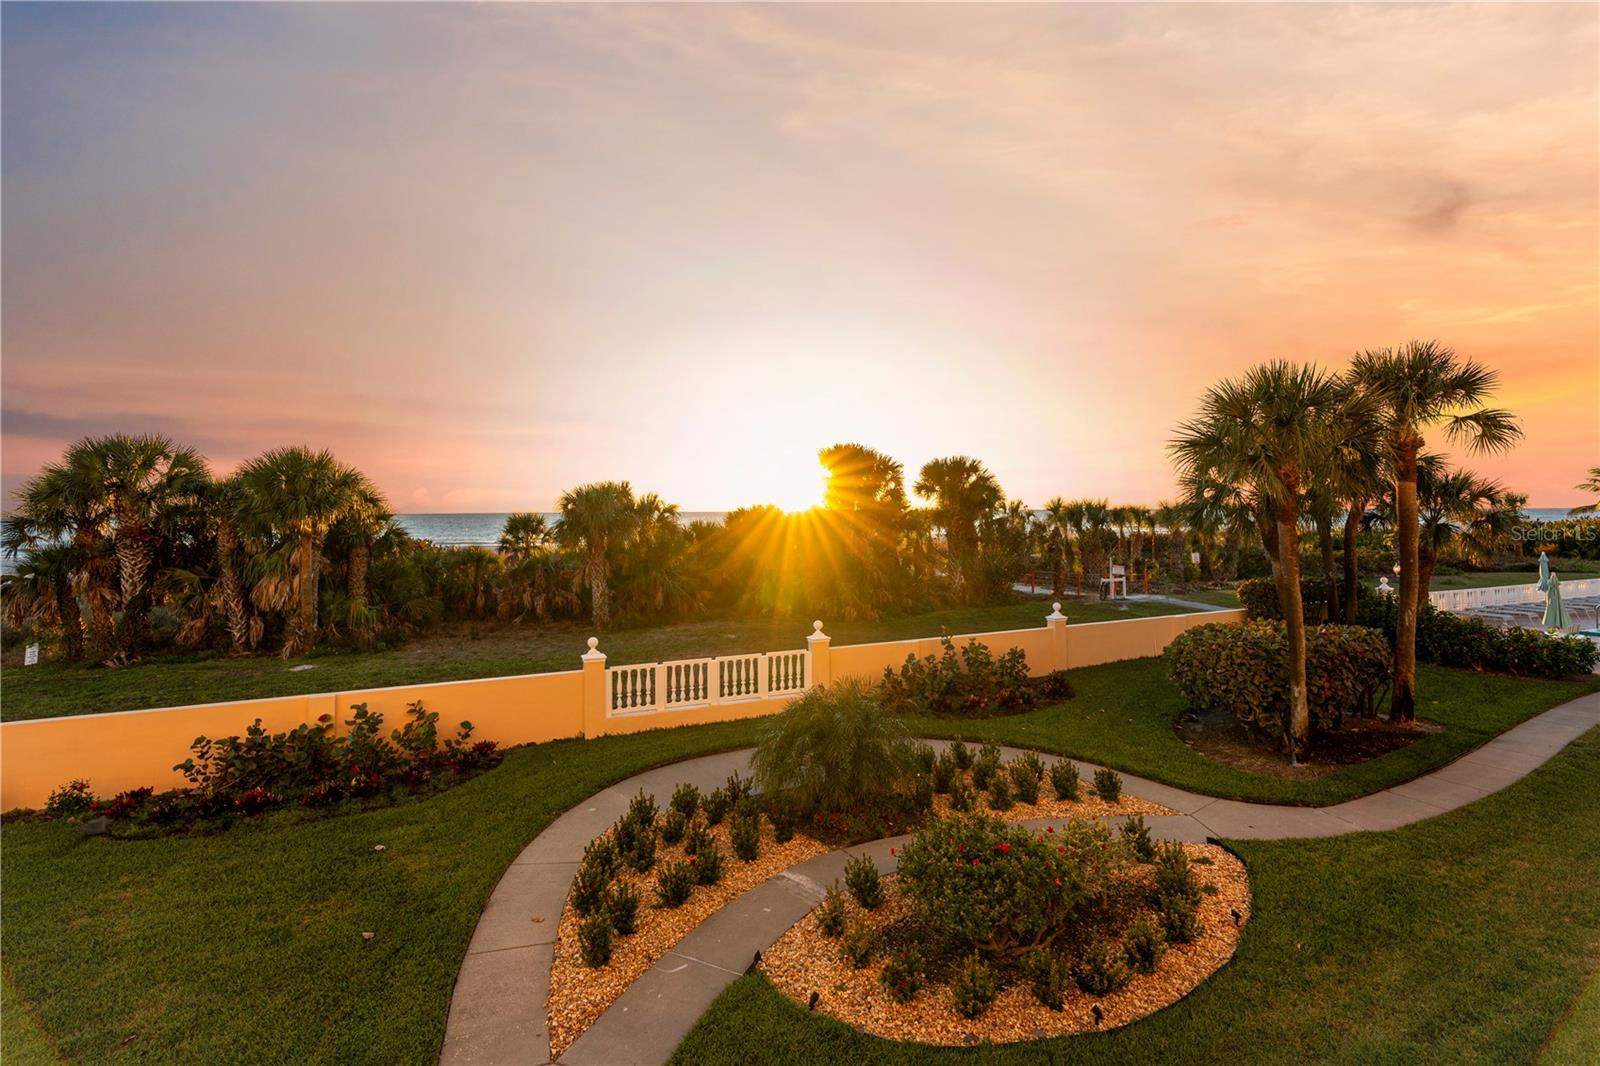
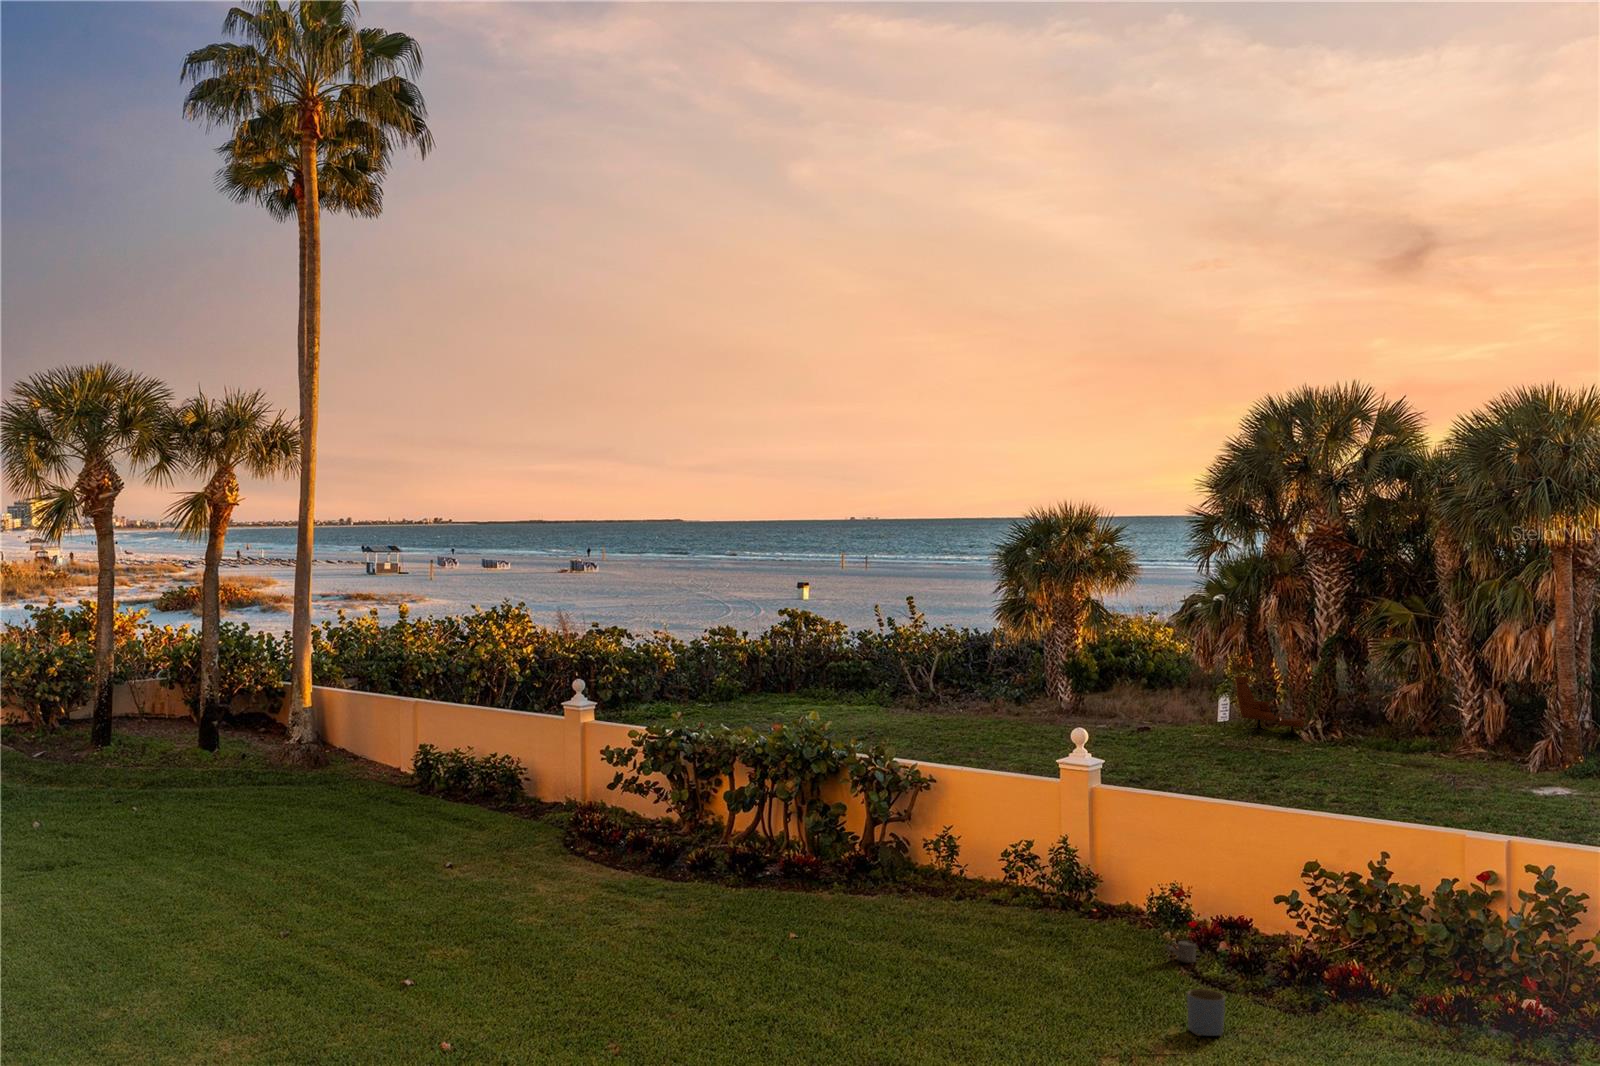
lounge chair: none [40,629,109,669] -> present [1235,676,1304,736]
planter: none [130,839,163,873] -> present [1187,989,1225,1036]

